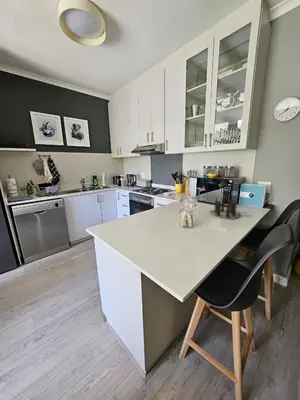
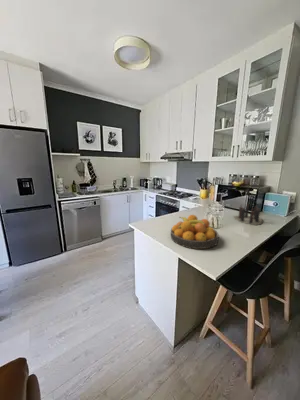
fruit bowl: none [134,213,191,255] -> present [171,215,218,249]

